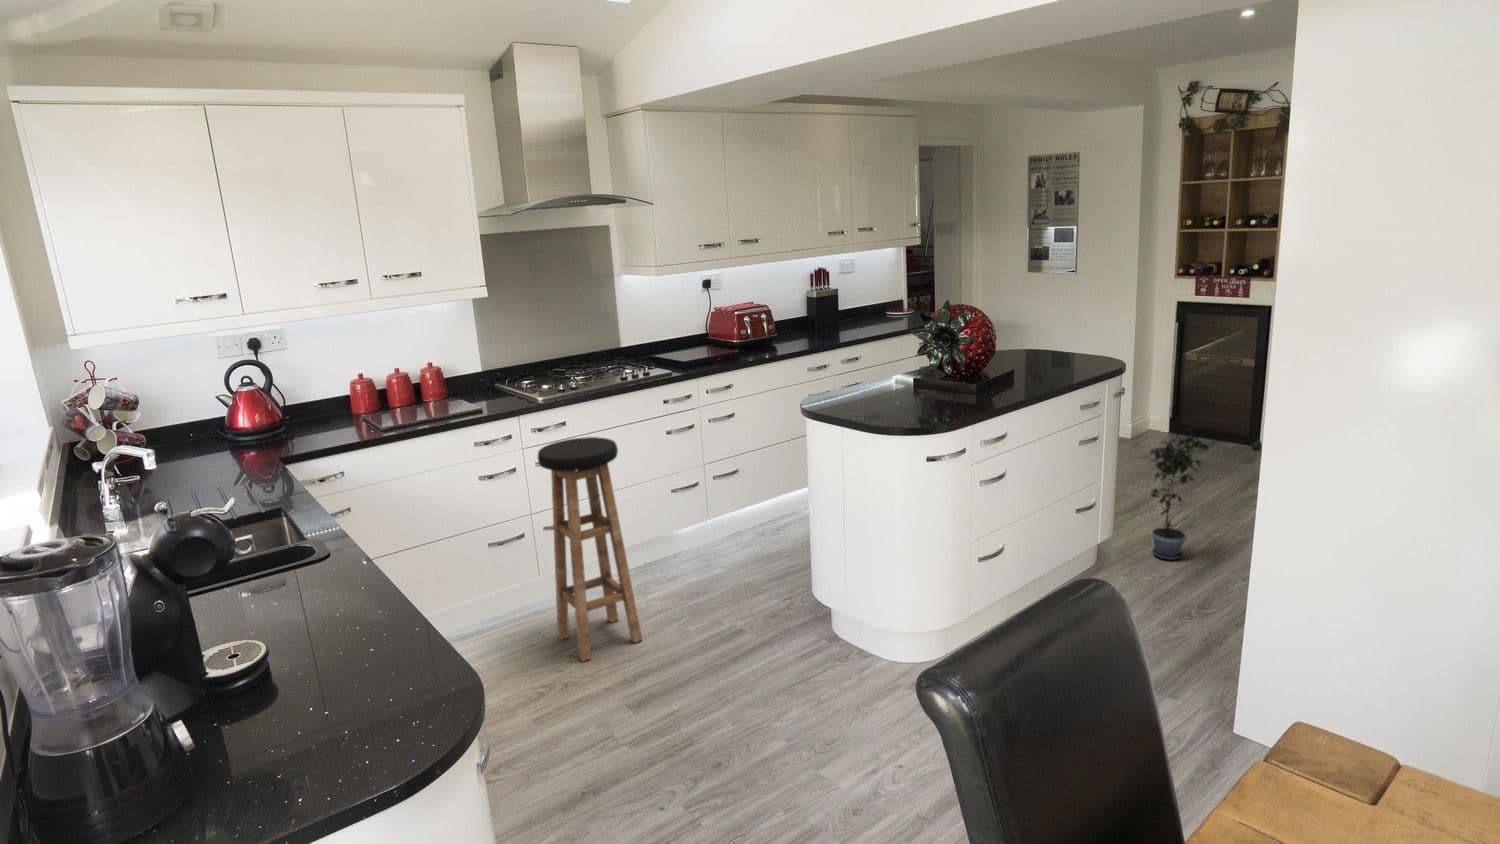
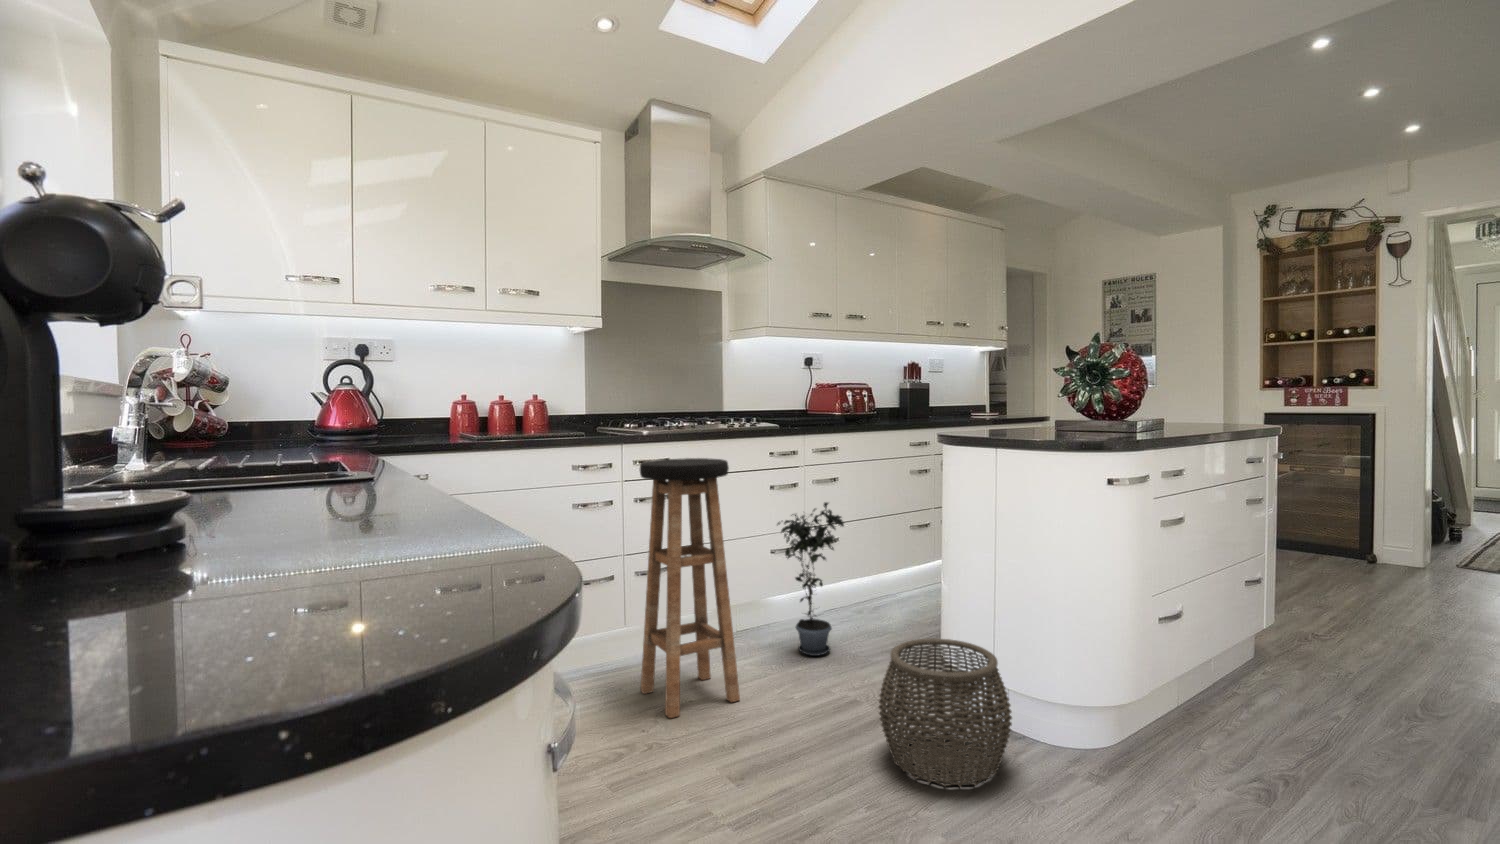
potted plant: present [1146,429,1208,560] -> present [778,502,844,656]
woven basket: none [745,590,846,704] -> present [878,638,1012,787]

